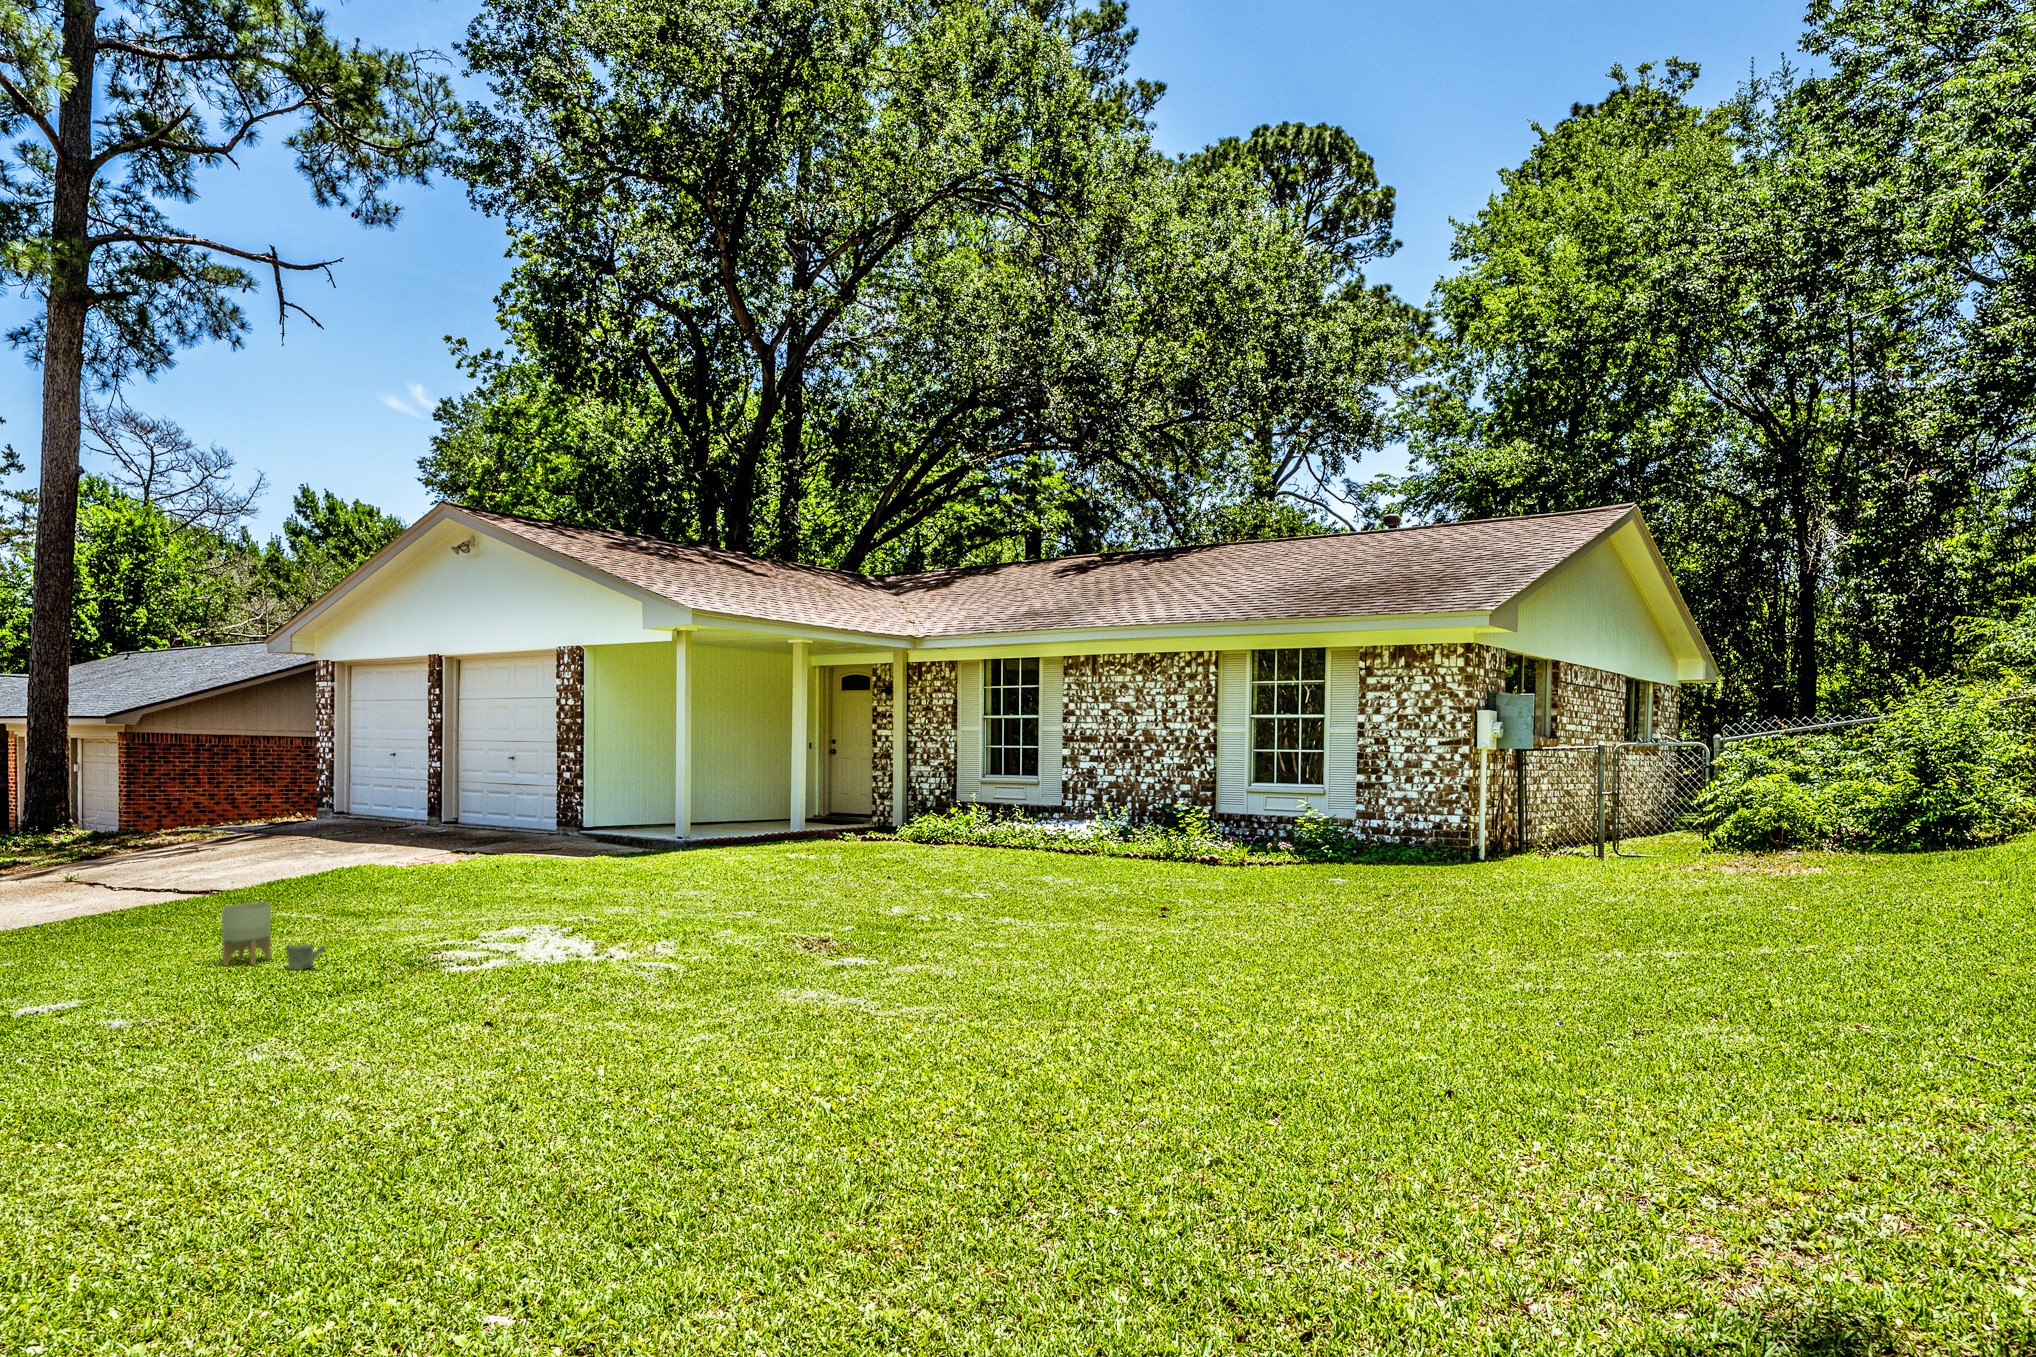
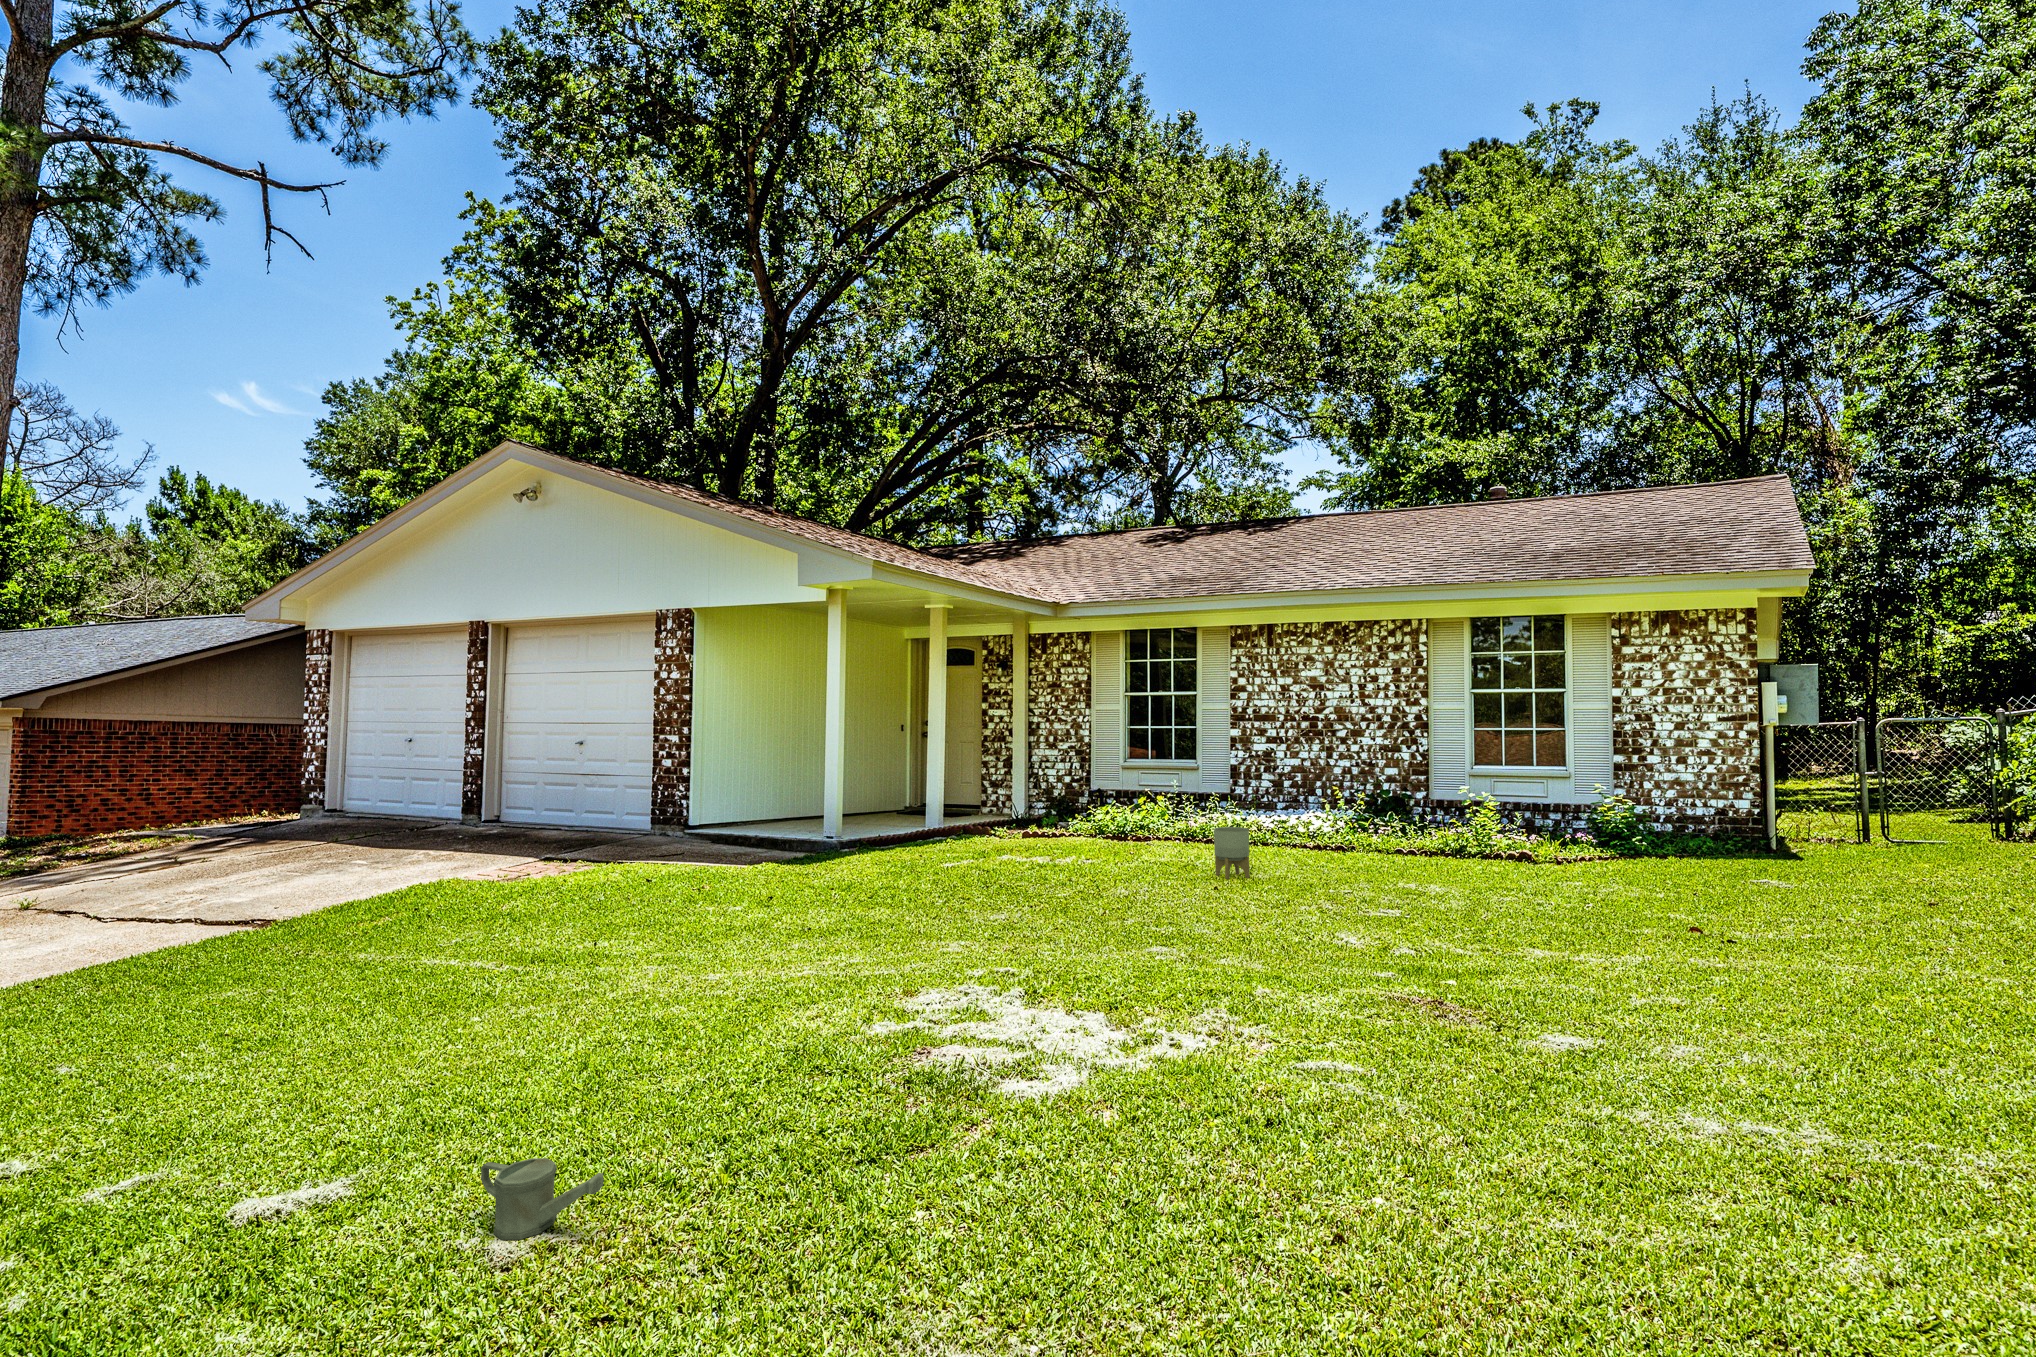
planter: present [222,903,271,966] -> present [1214,827,1250,879]

